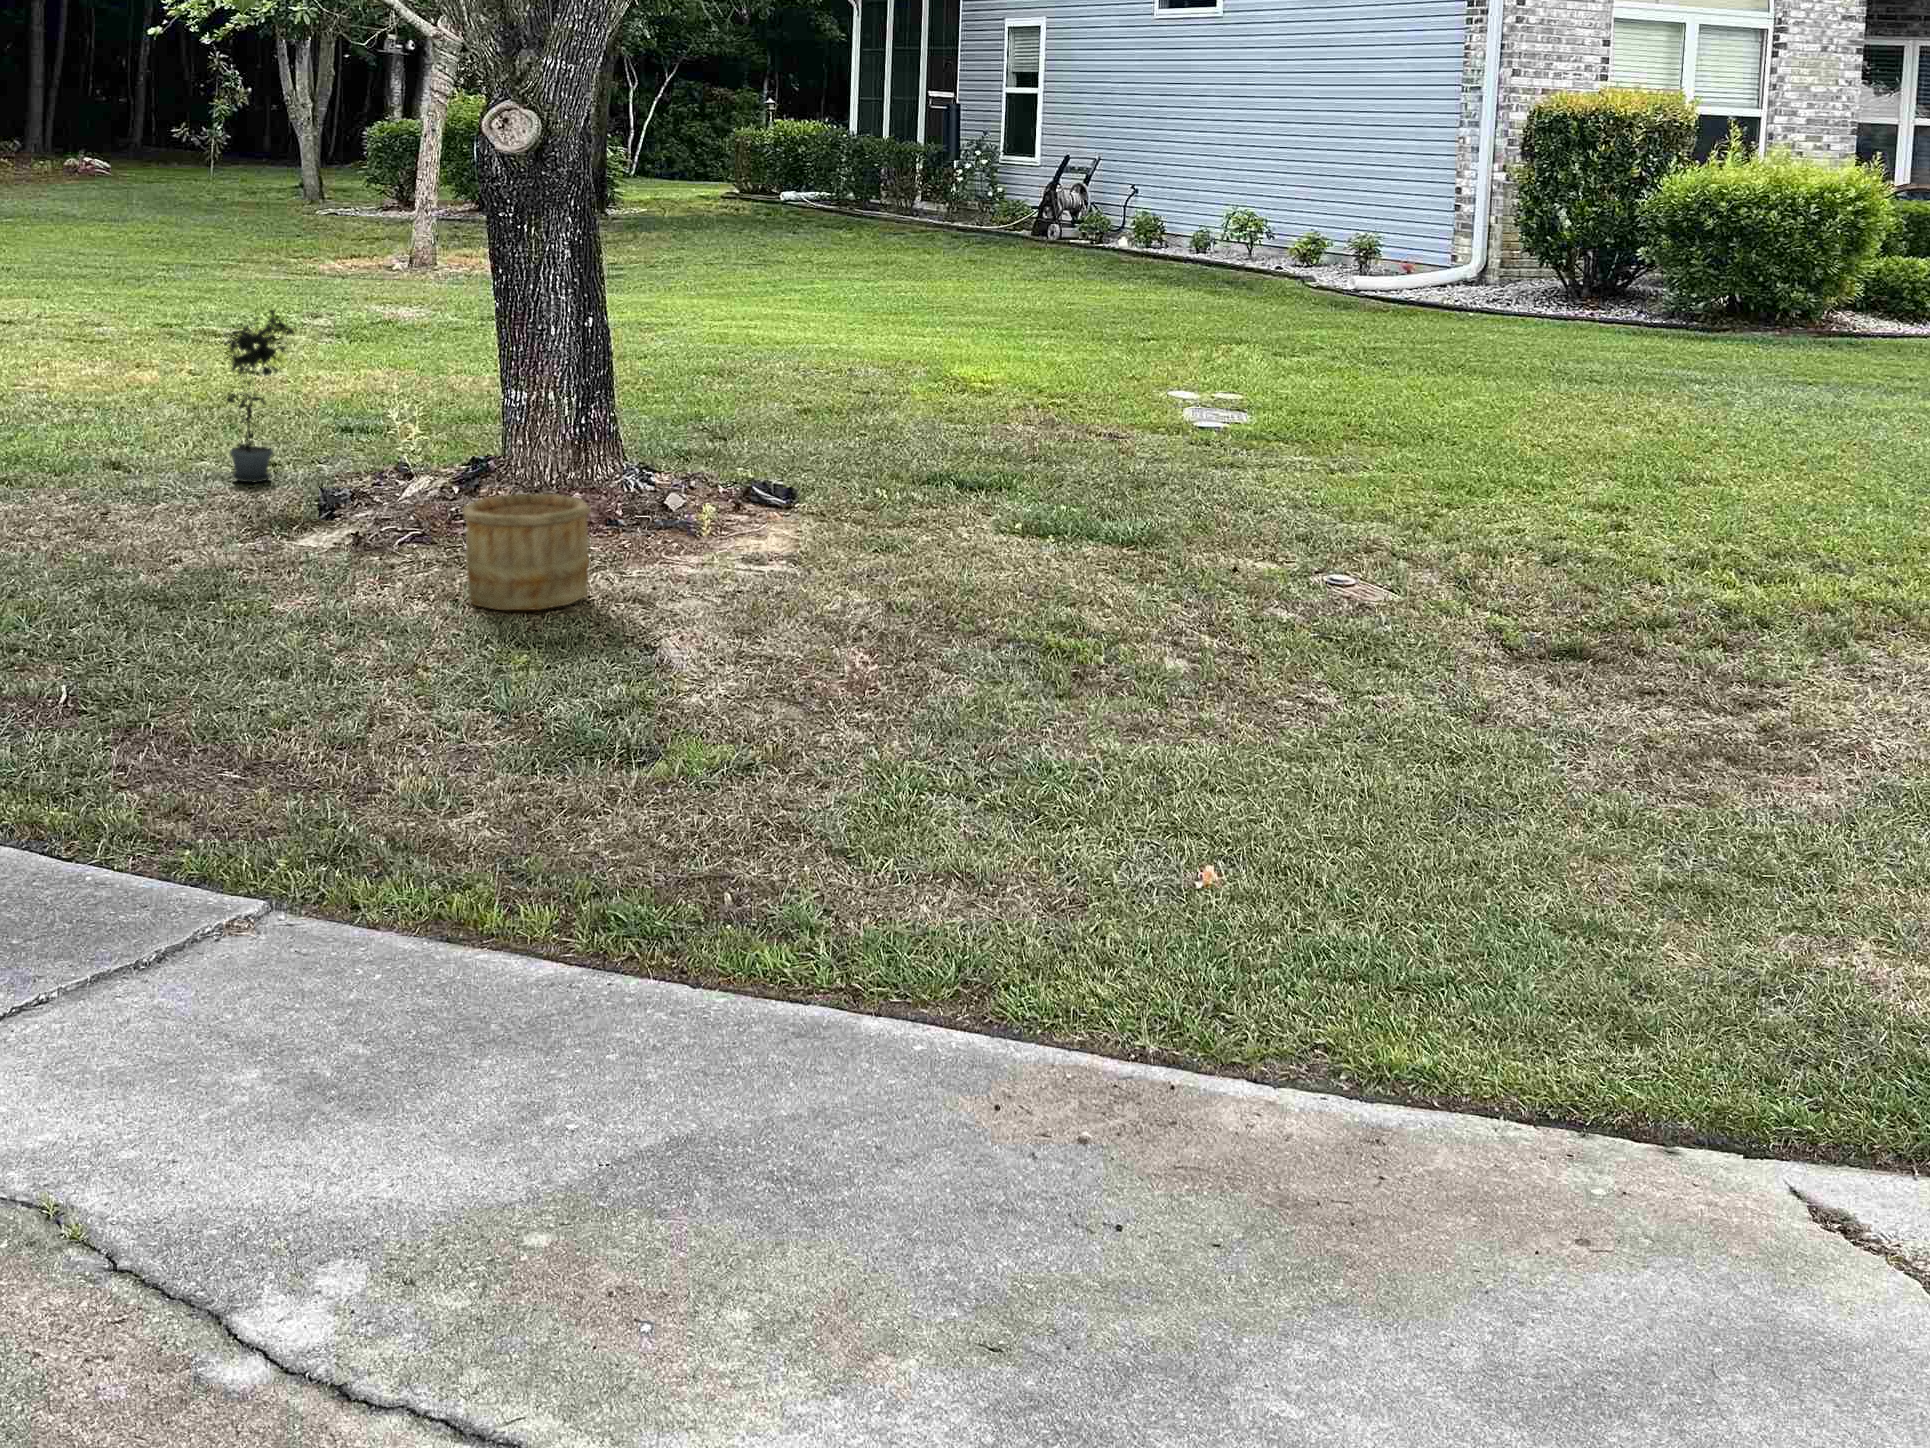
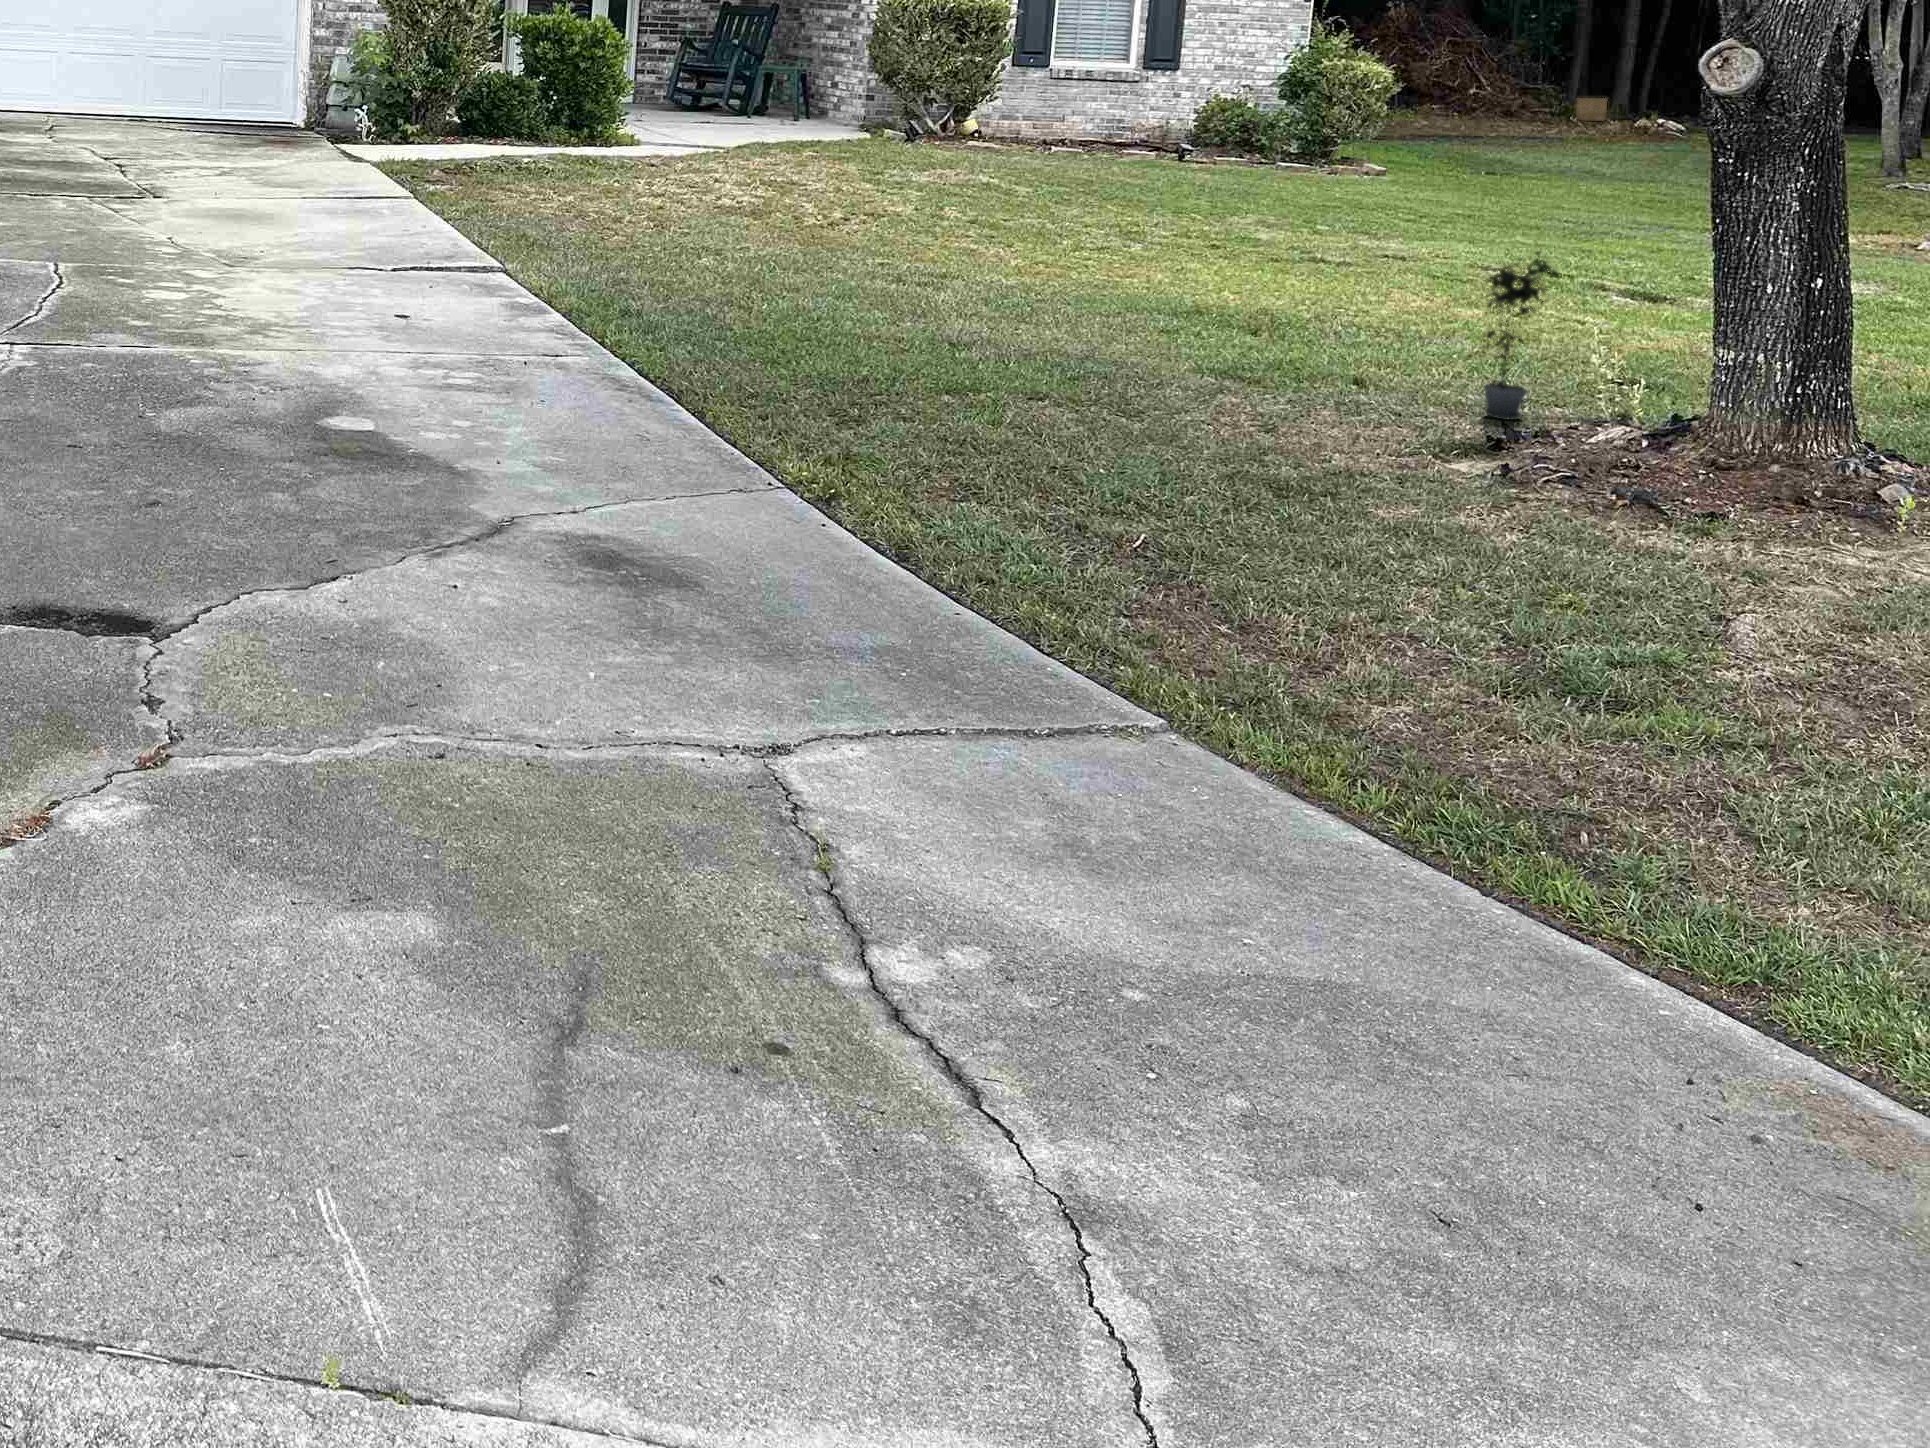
wooden bucket: present [462,494,591,610] -> present [1576,98,1607,121]

